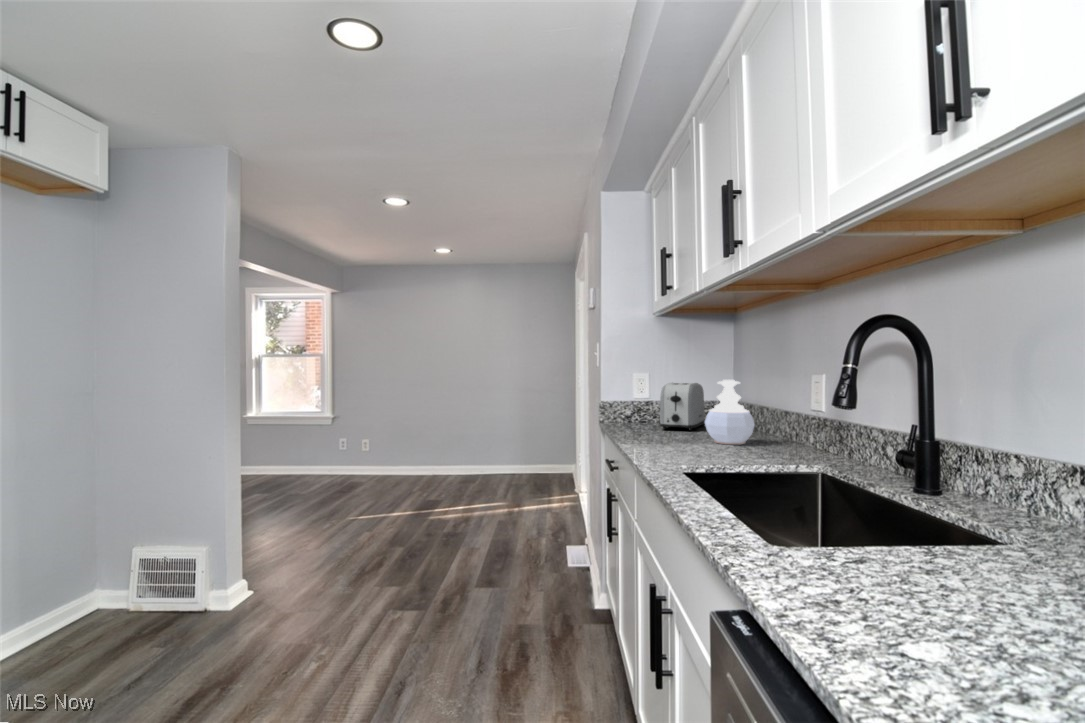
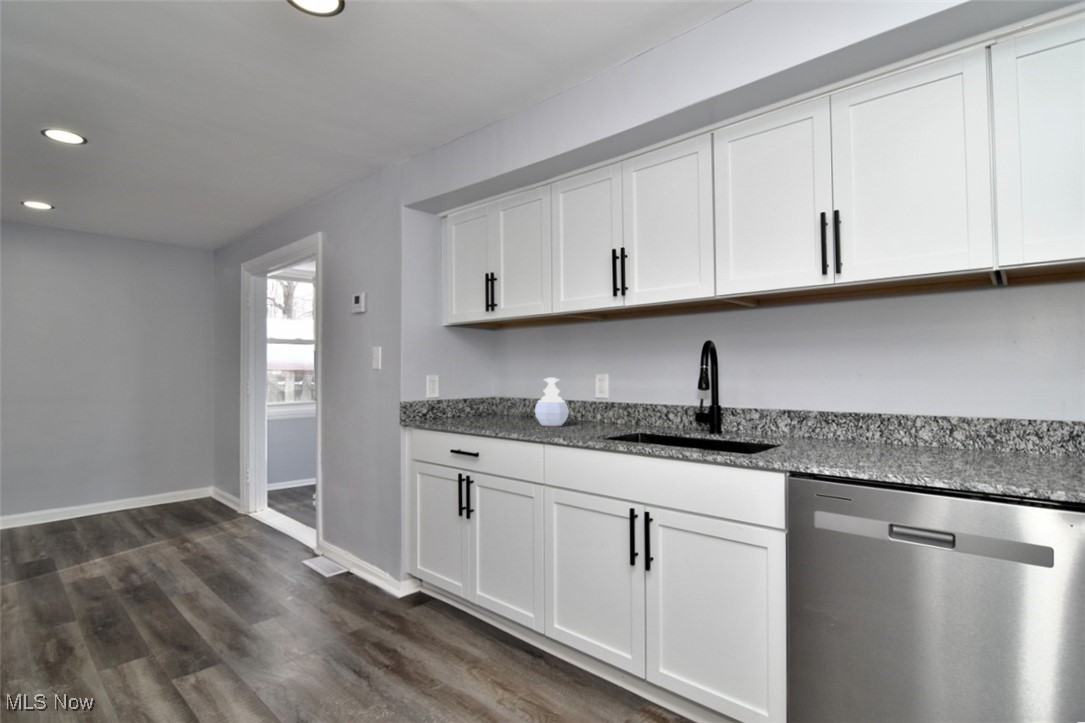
toaster: present [660,383,705,431] -> none [456,382,497,423]

